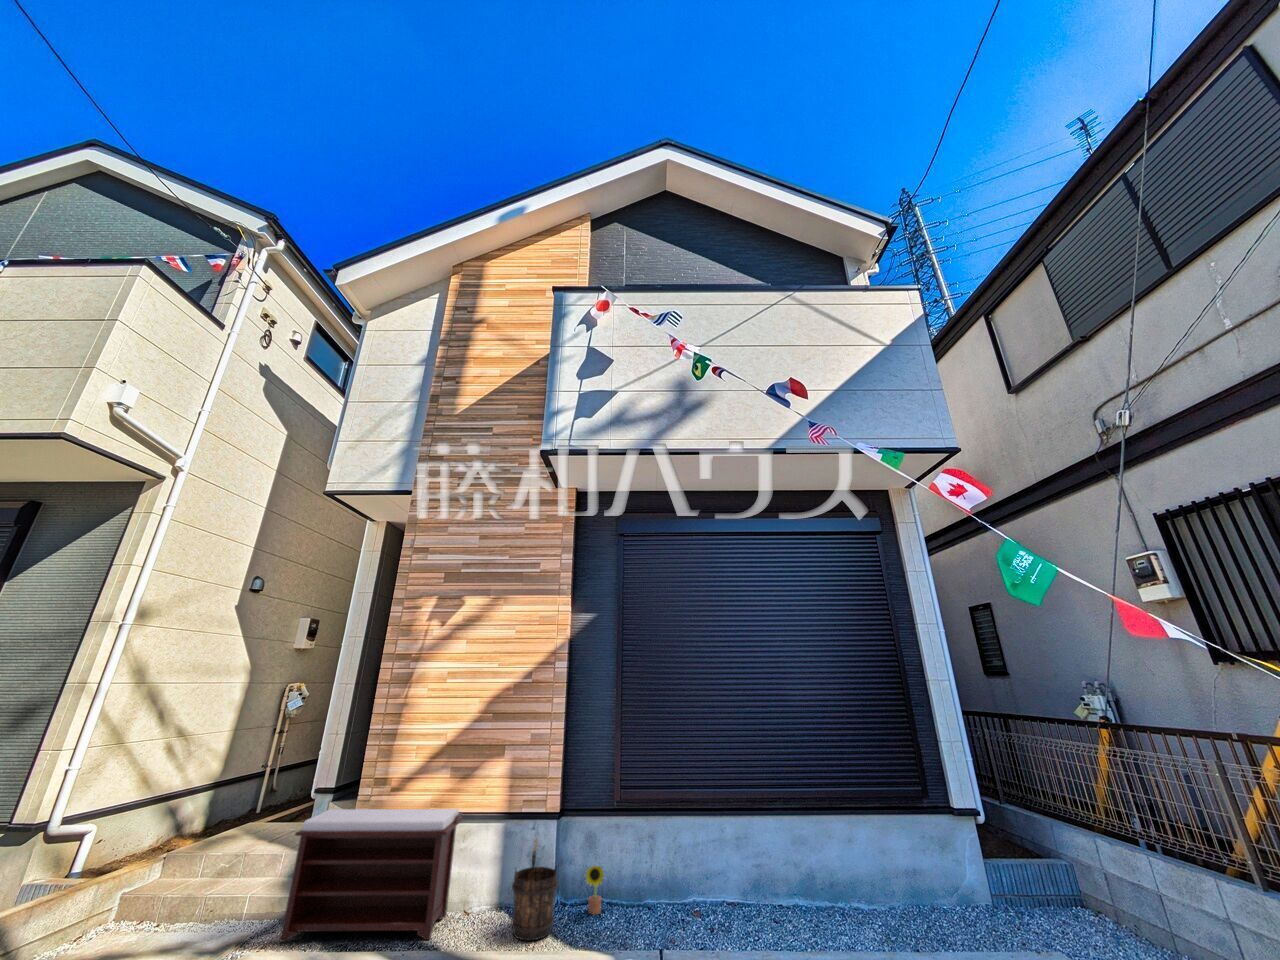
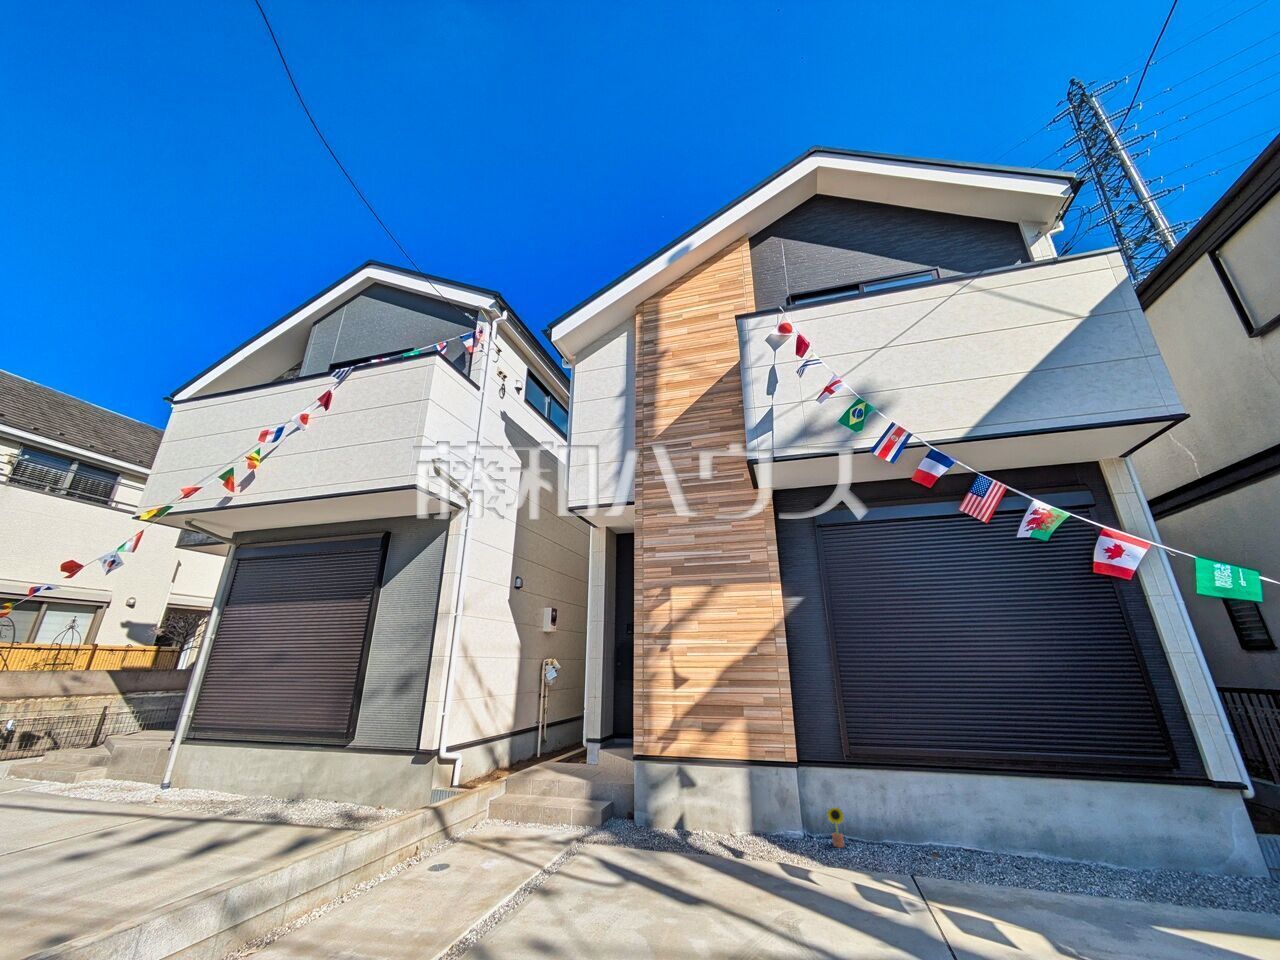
bench: present [280,809,462,941] -> none [599,752,716,851]
bucket: present [512,838,558,940] -> none [768,782,808,859]

